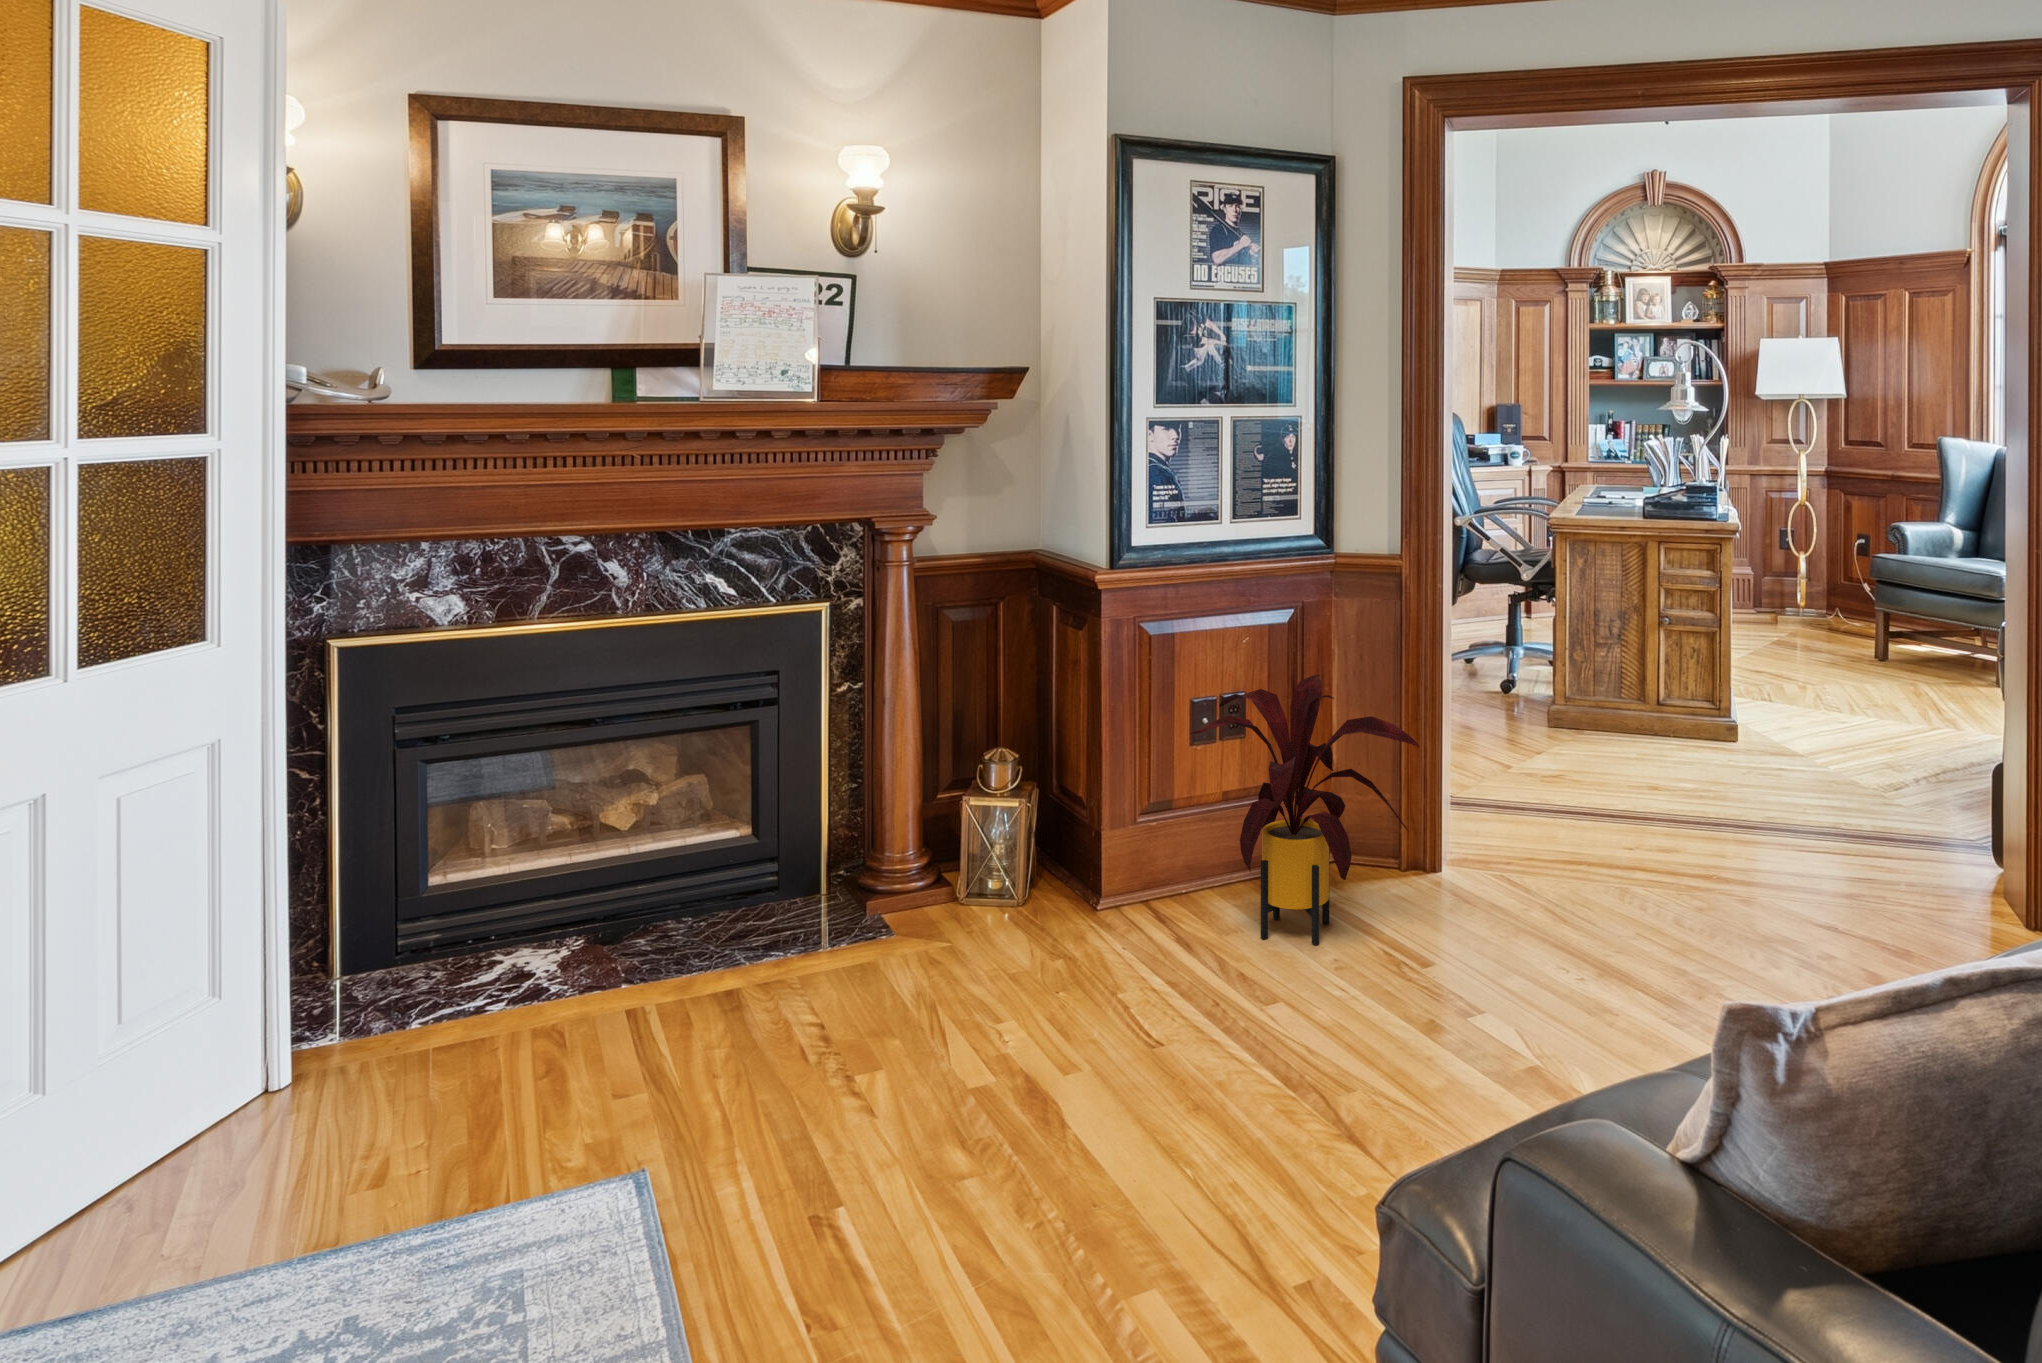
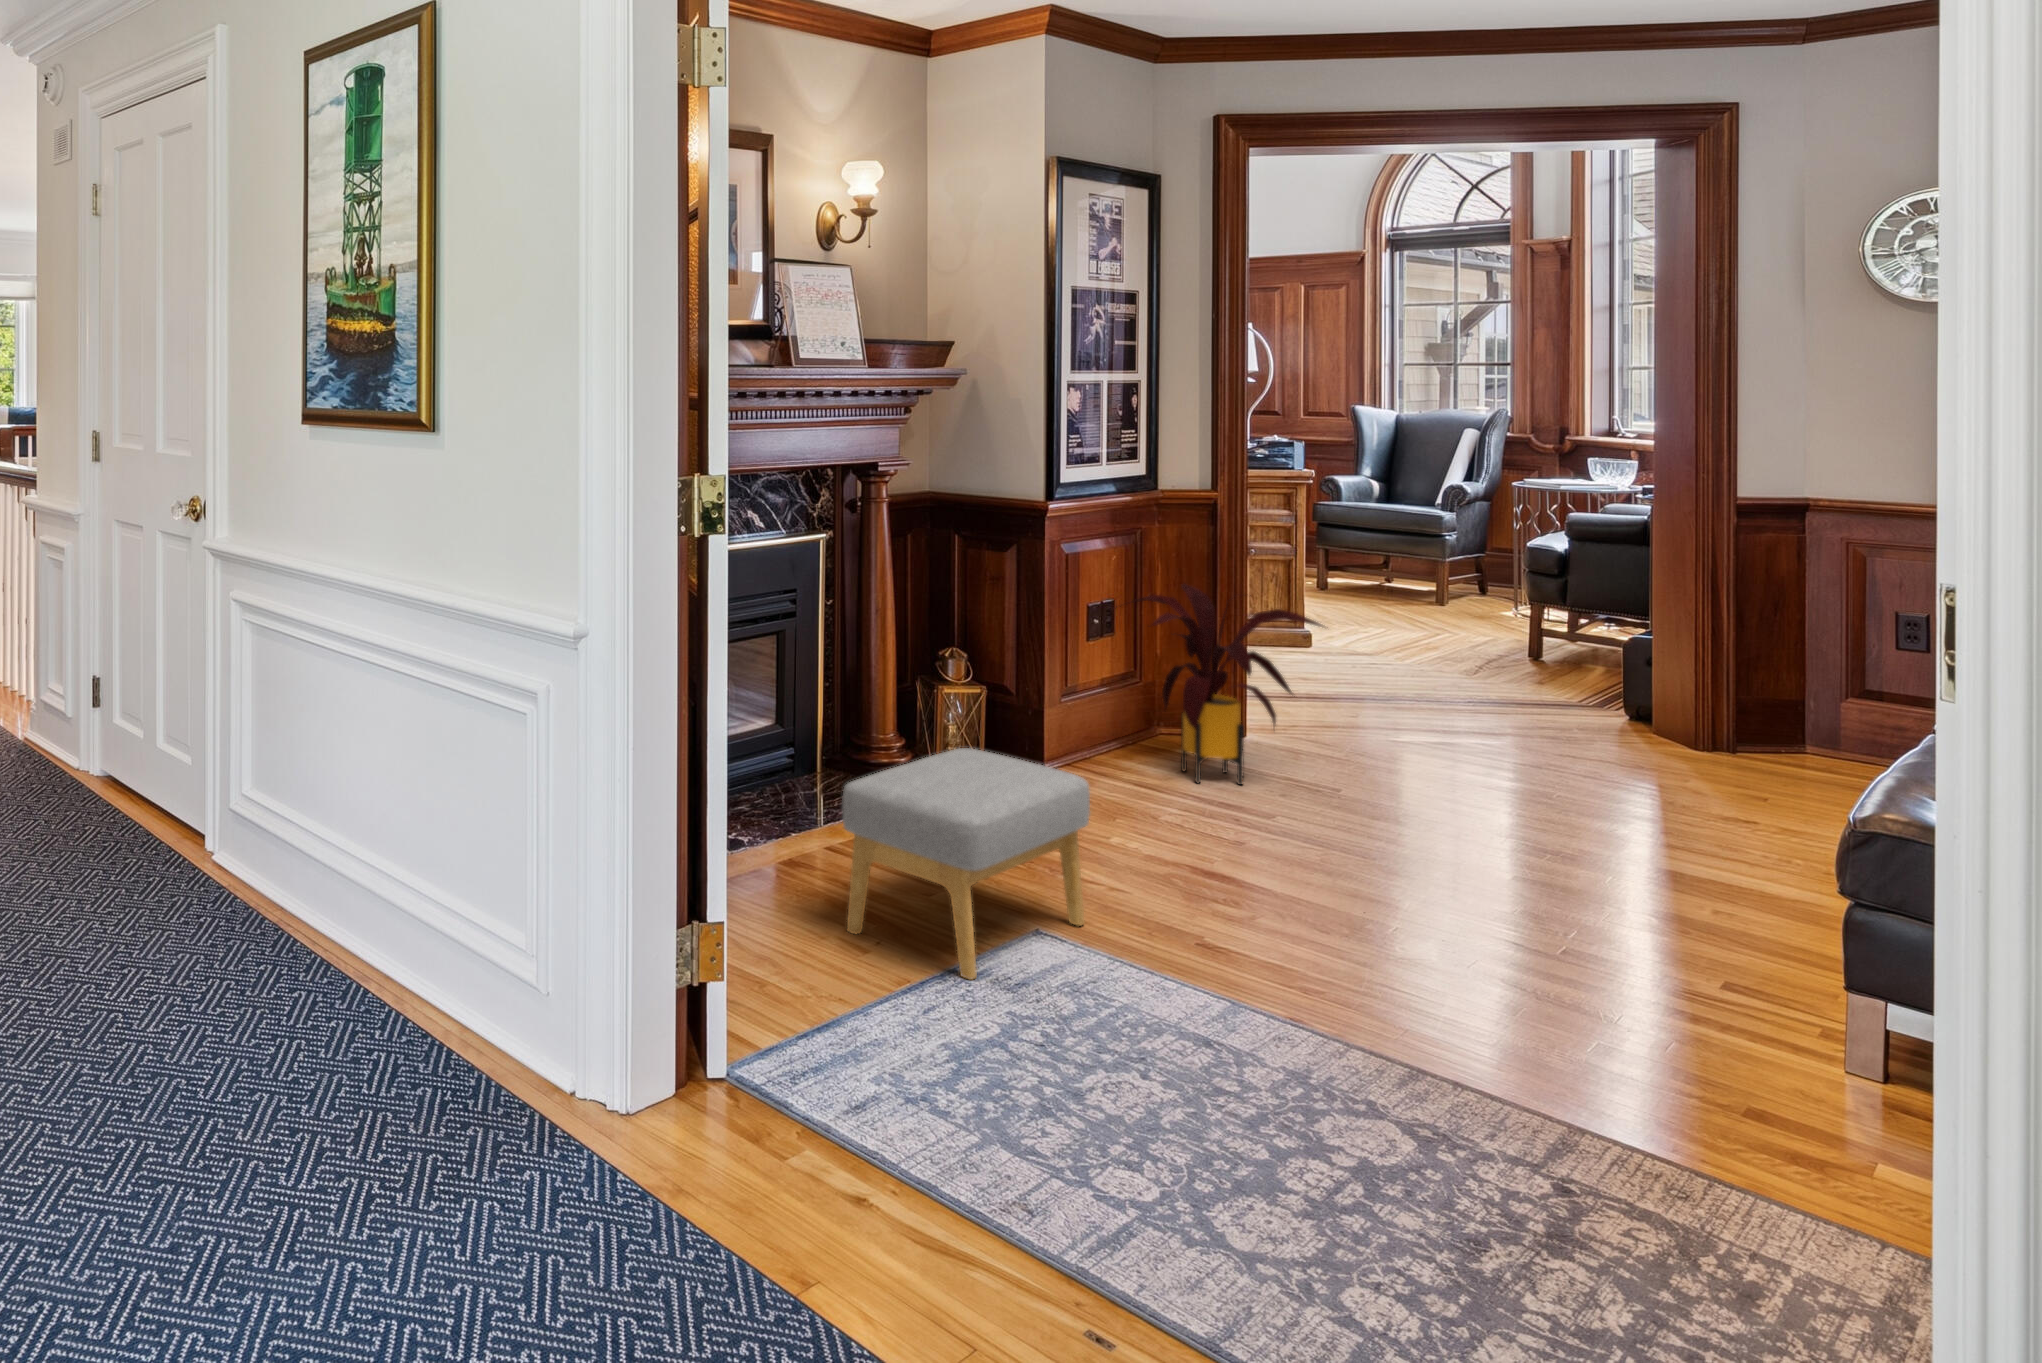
footstool: none [406,903,737,1245] -> present [843,748,1090,979]

